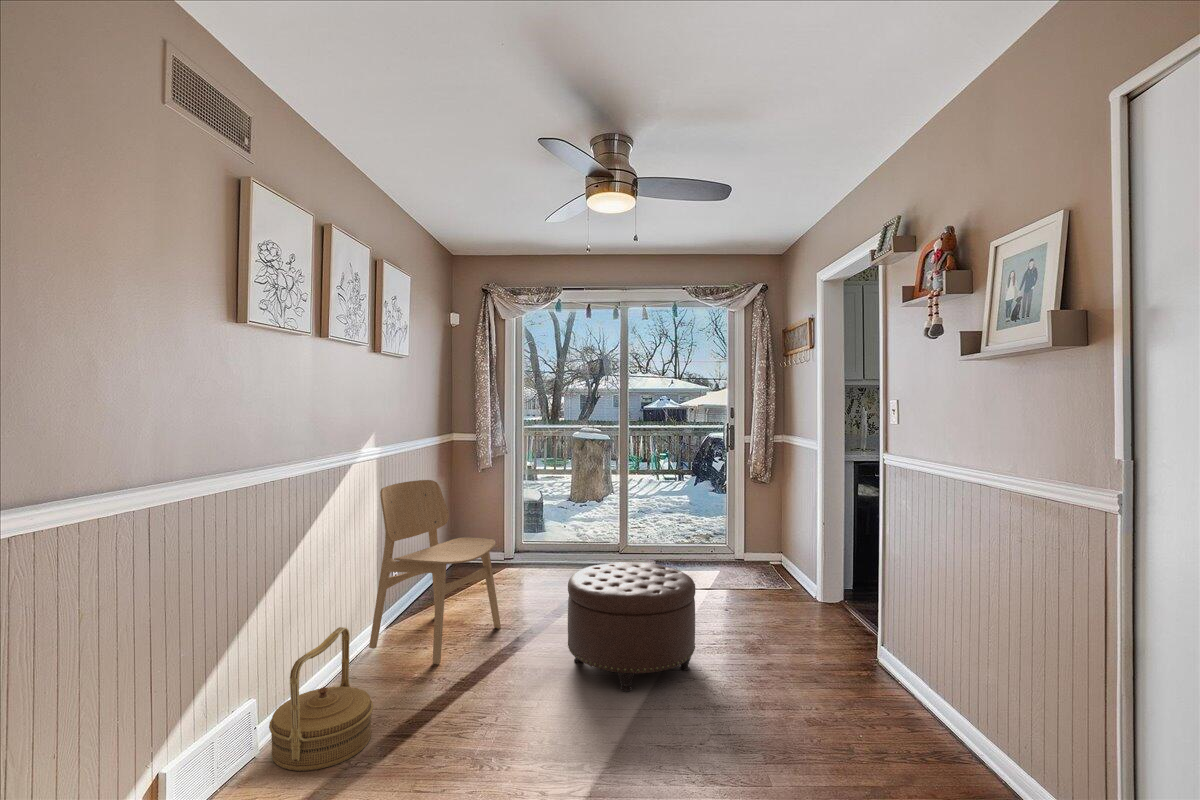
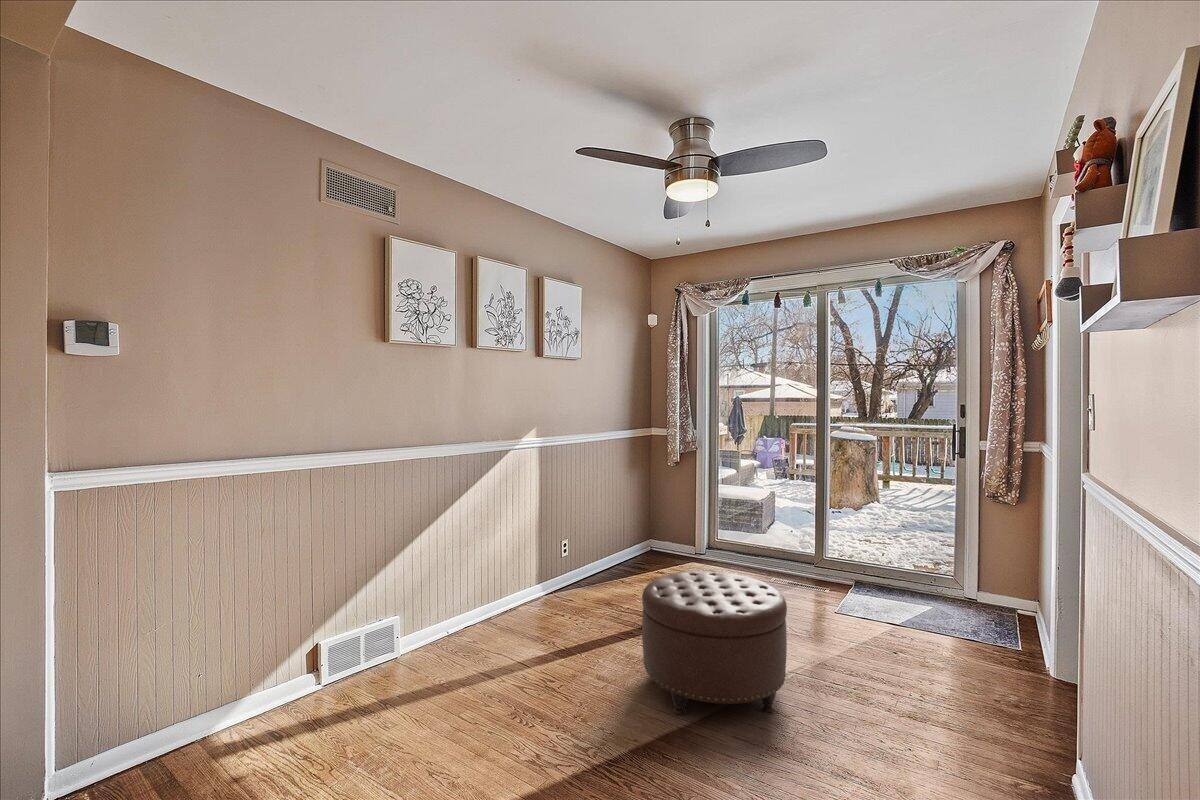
dining chair: present [369,480,501,665] -> none [513,468,628,636]
woven basket: present [269,627,373,771] -> none [367,584,449,697]

